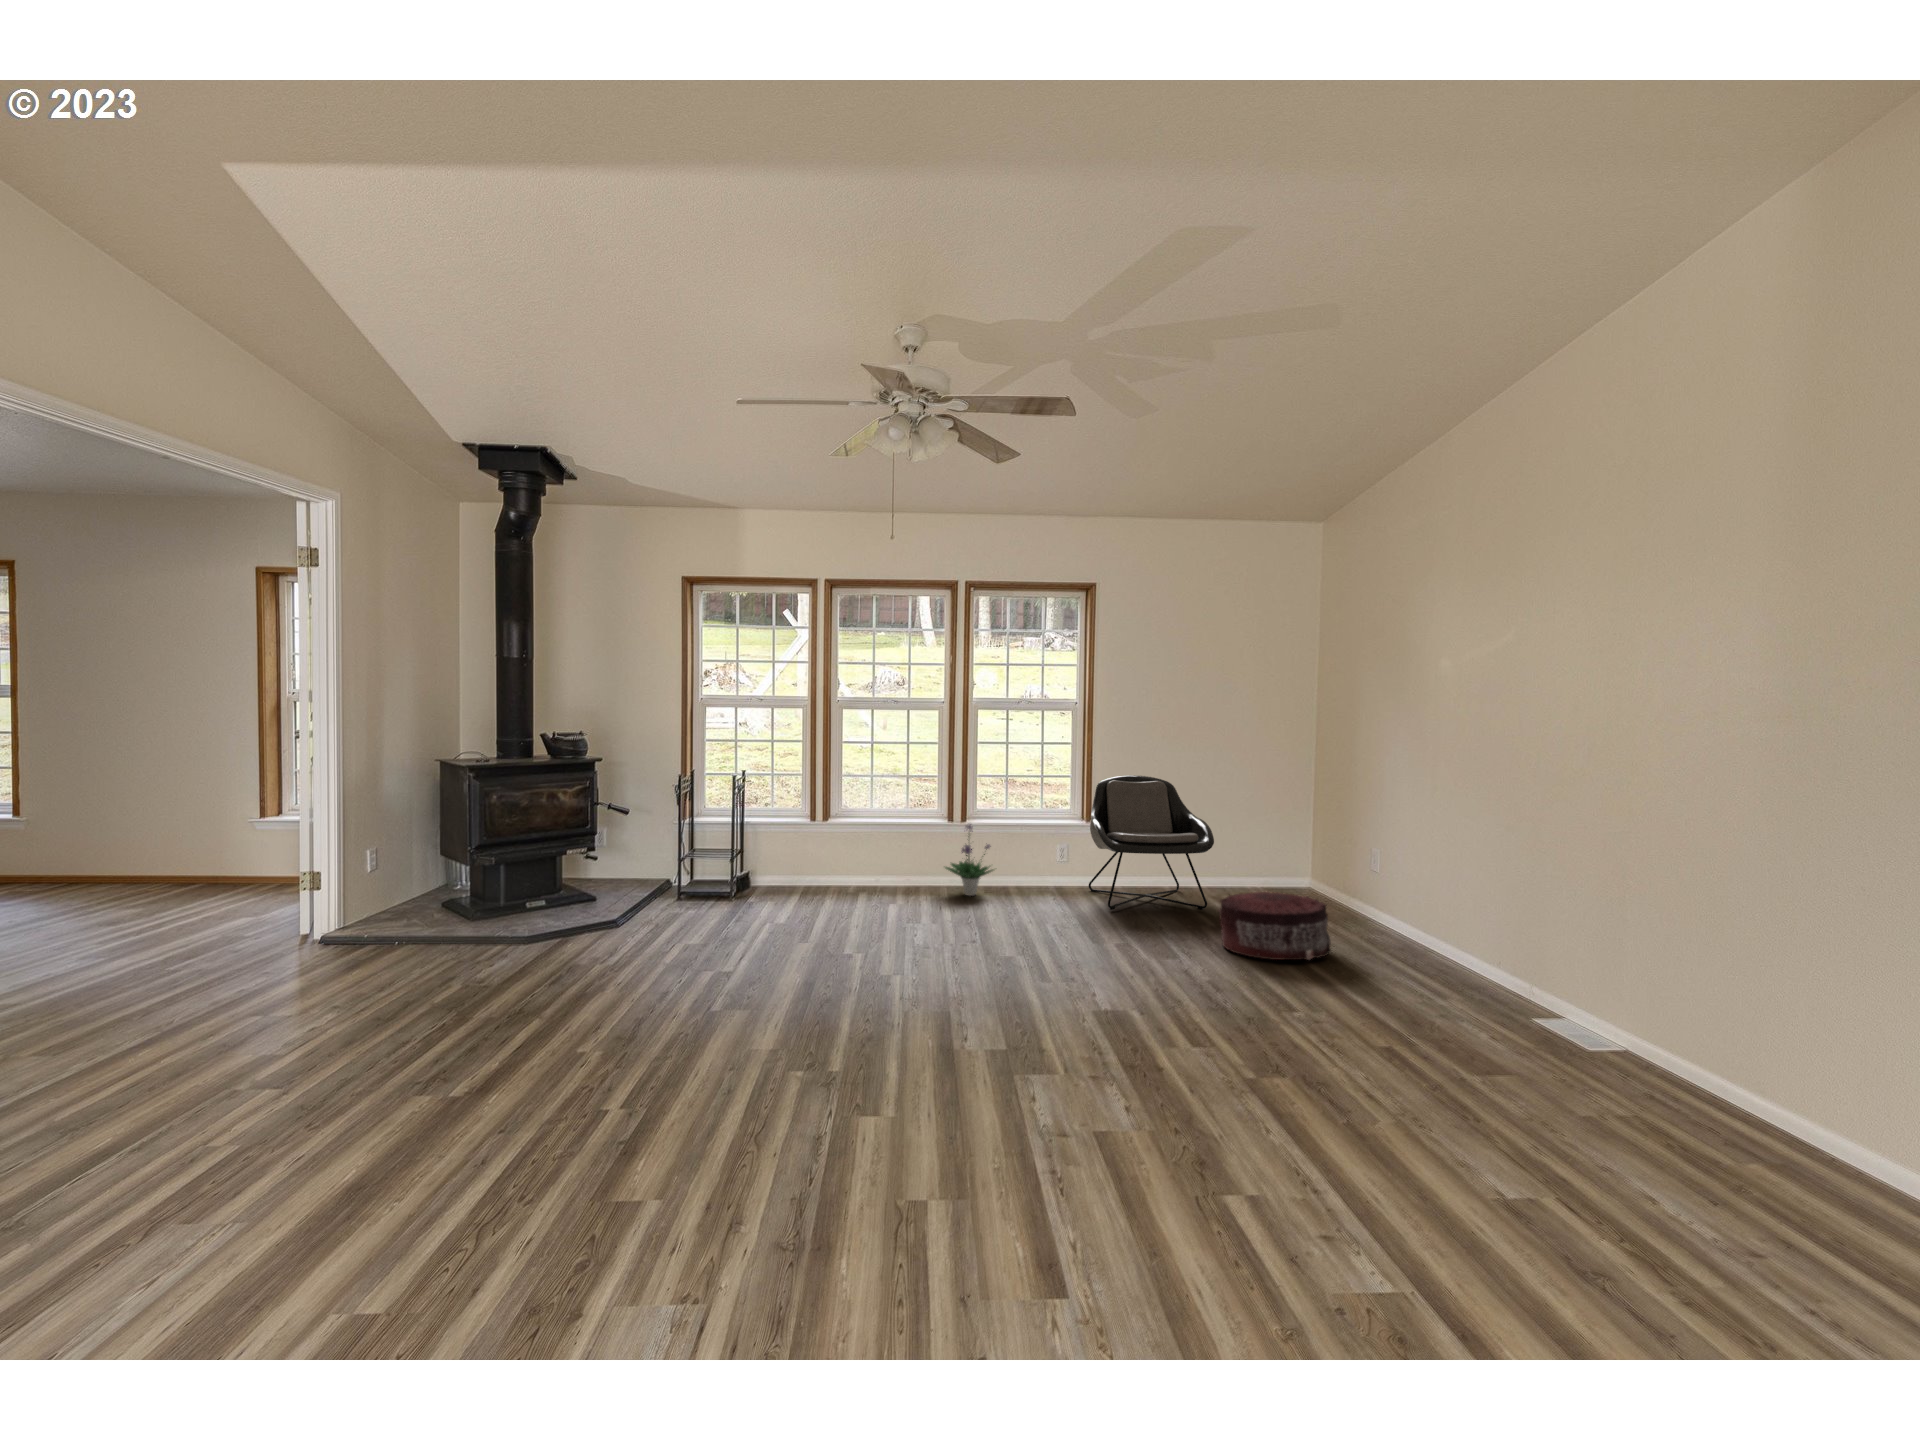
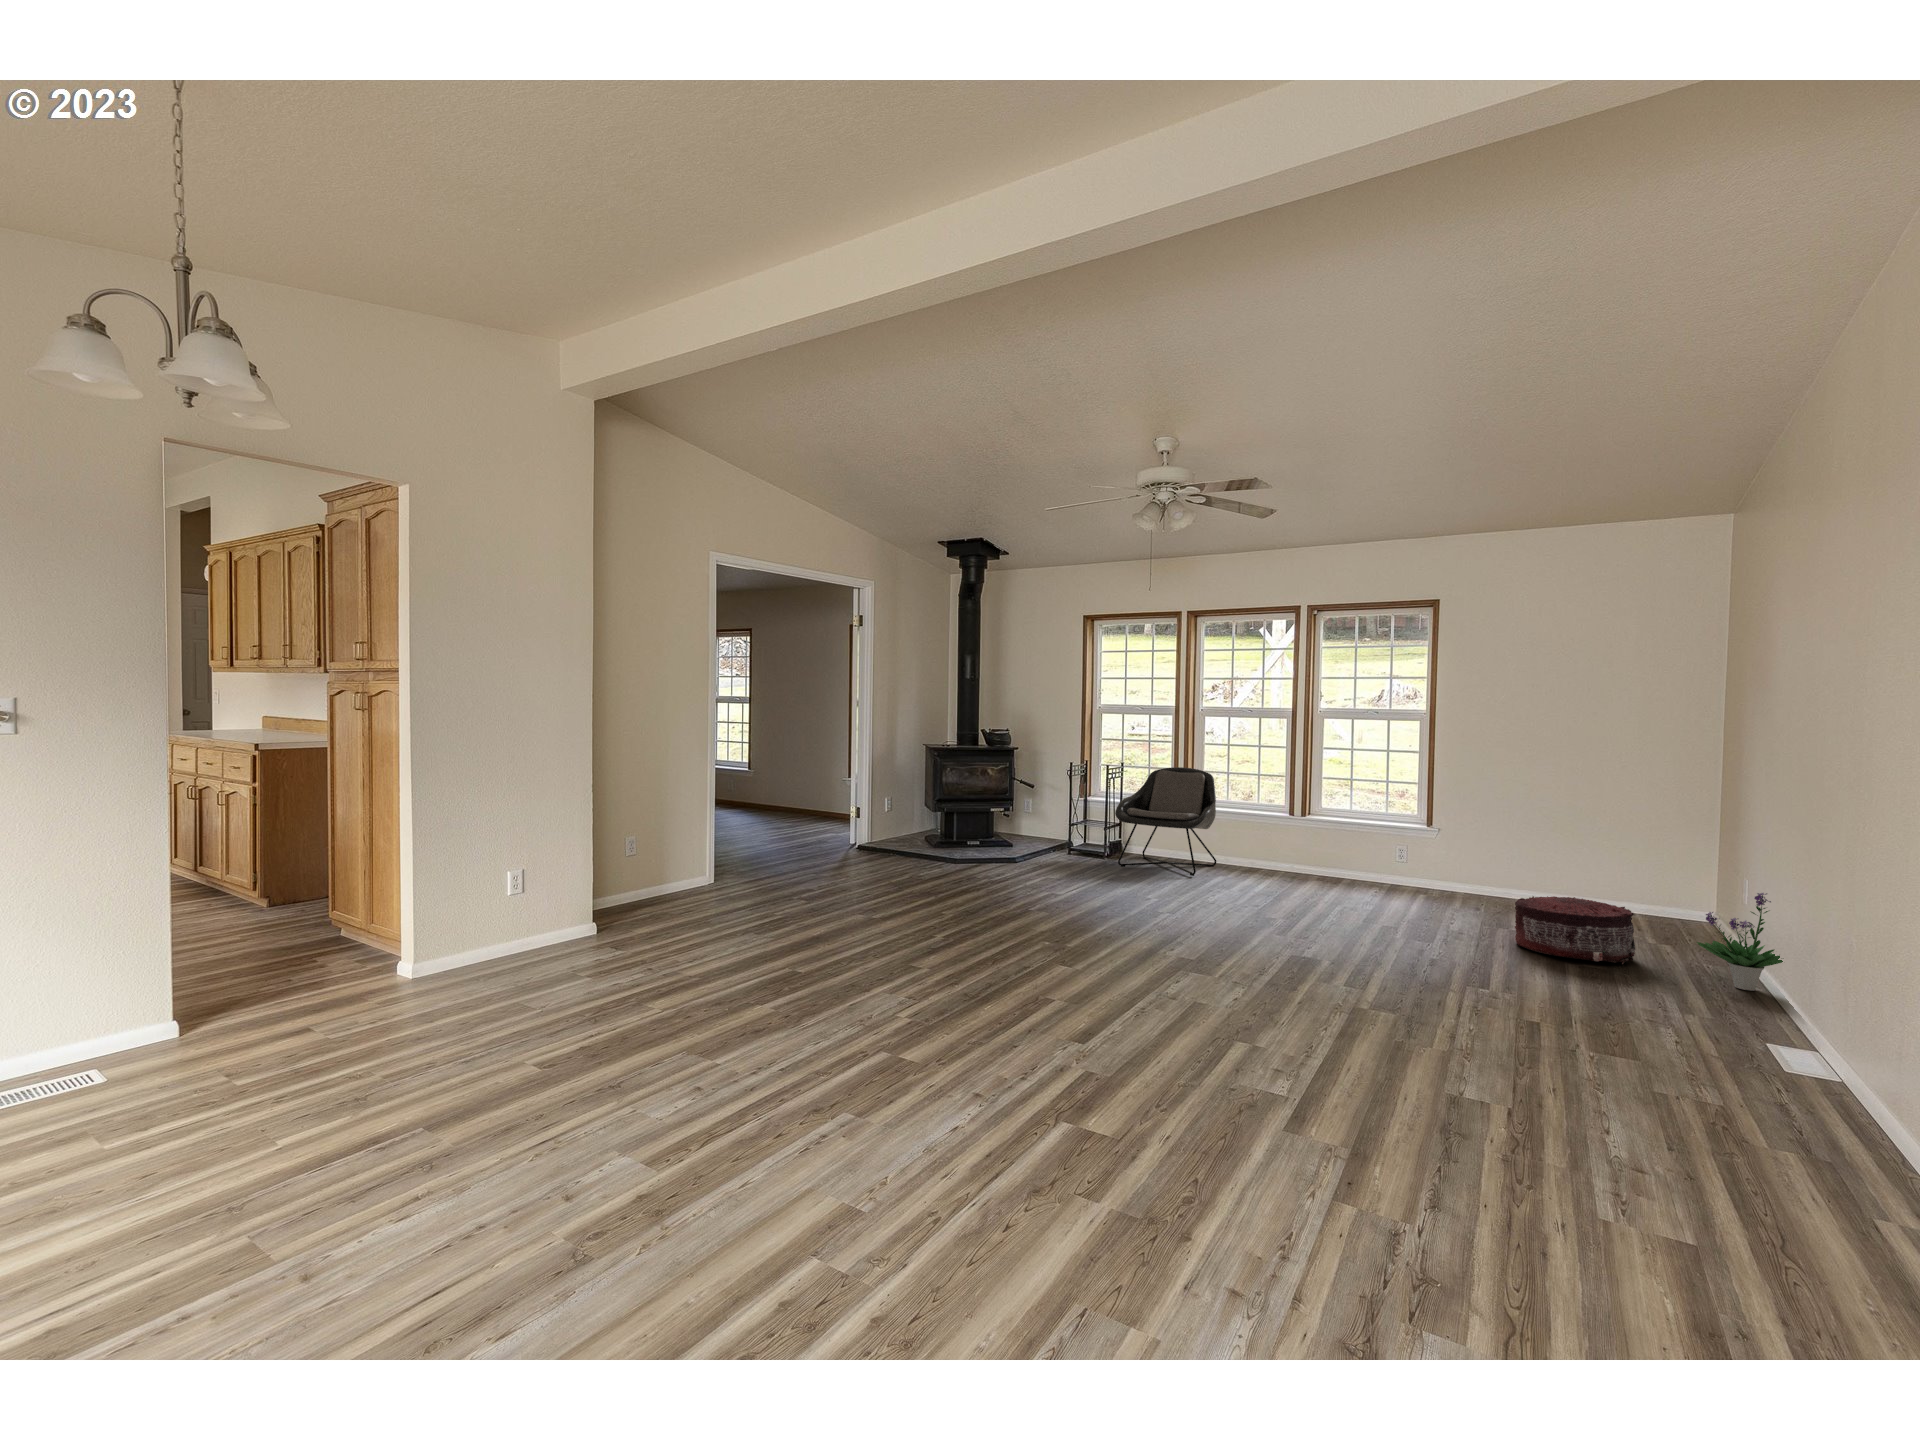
lounge chair: present [1089,775,1214,910] -> present [1115,767,1216,876]
potted plant: present [945,824,993,896] -> present [1697,893,1783,991]

